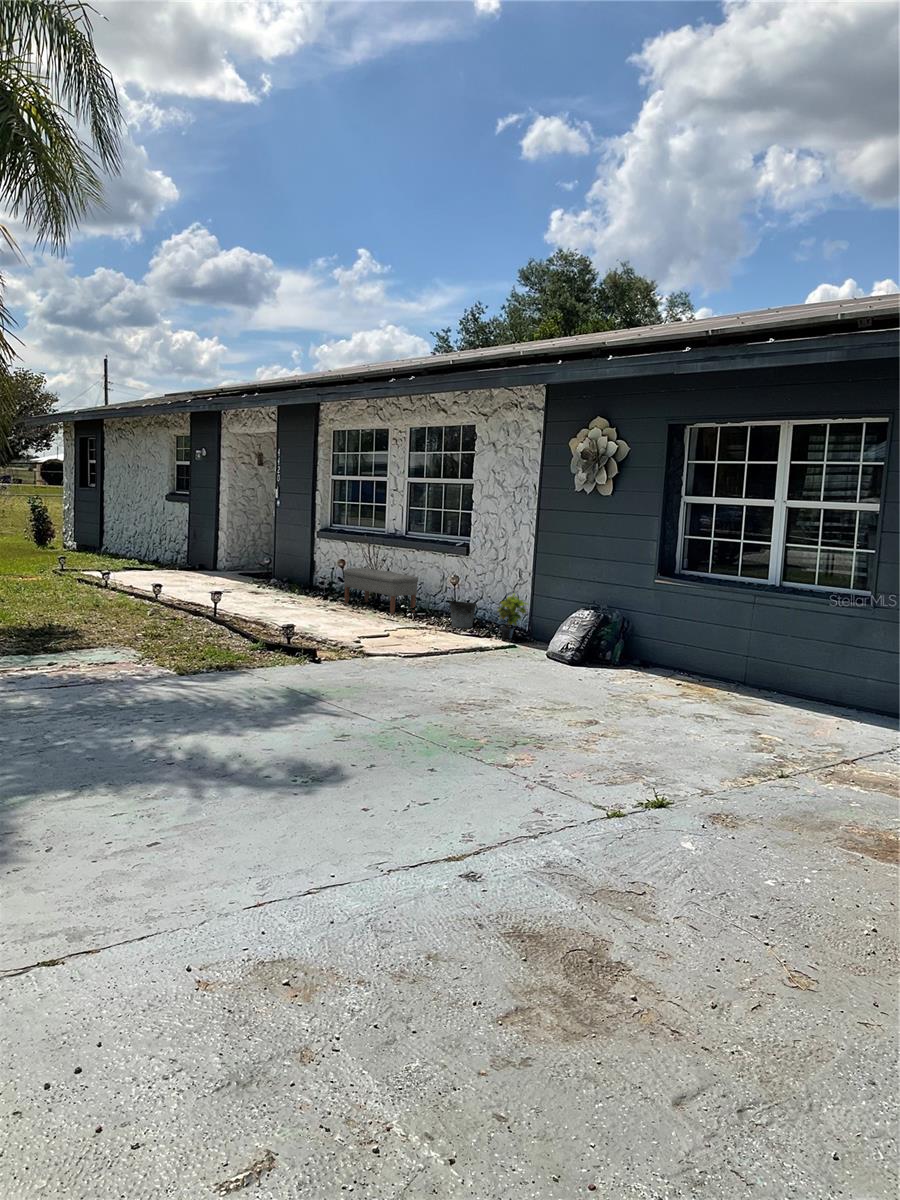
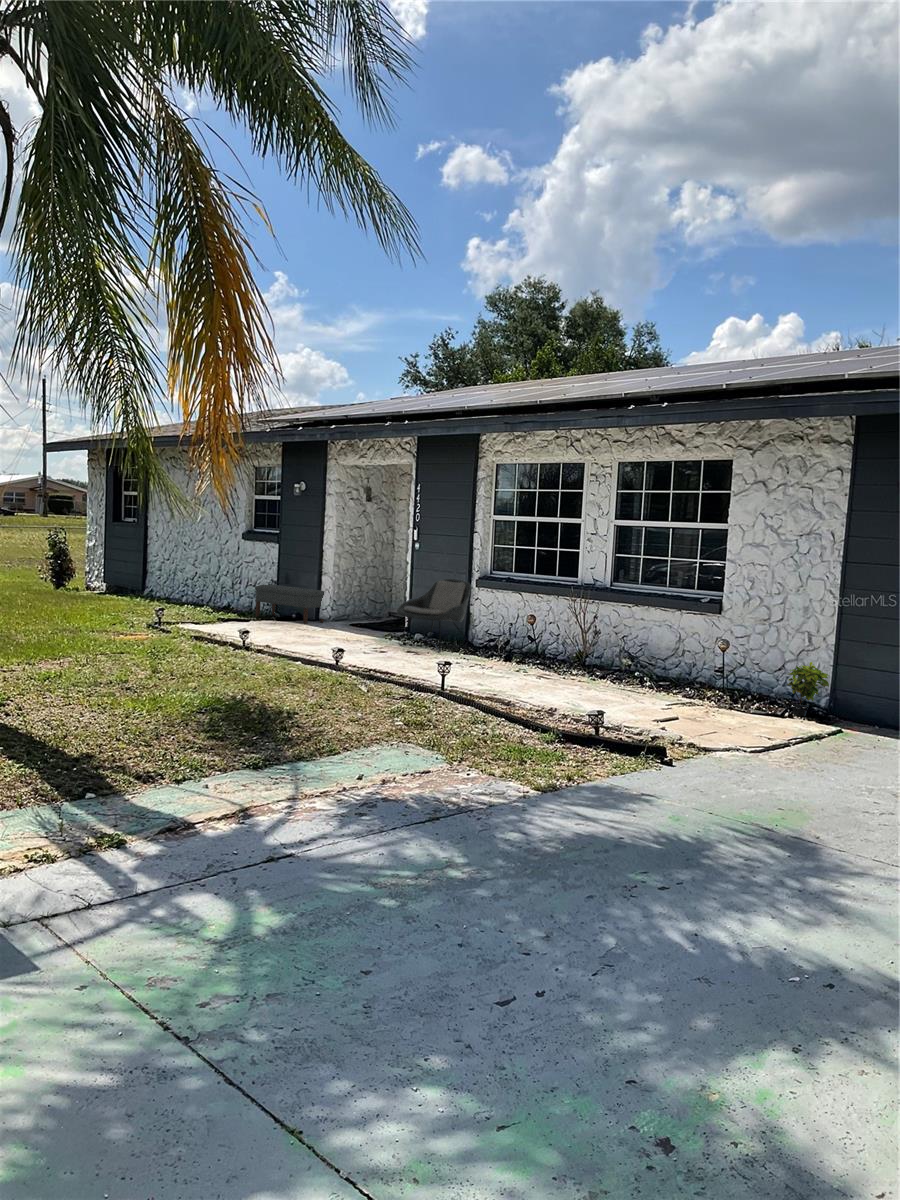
lounge chair: none [248,530,312,592] -> present [397,578,471,653]
bench: present [344,568,418,614] -> present [255,584,324,624]
bucket: present [449,600,476,628] -> none [705,667,739,701]

